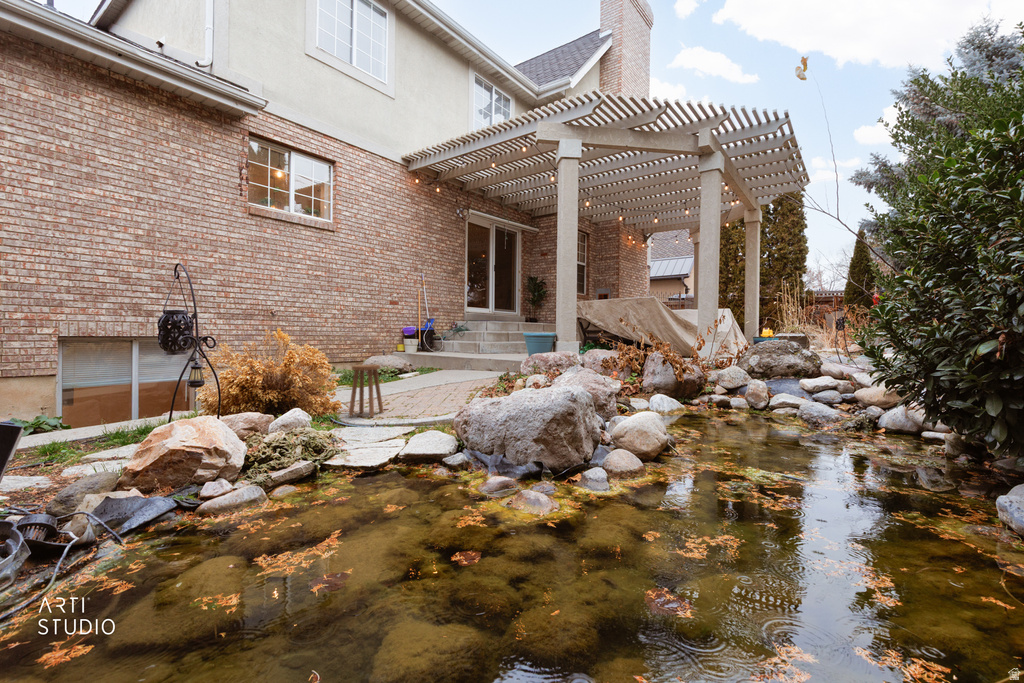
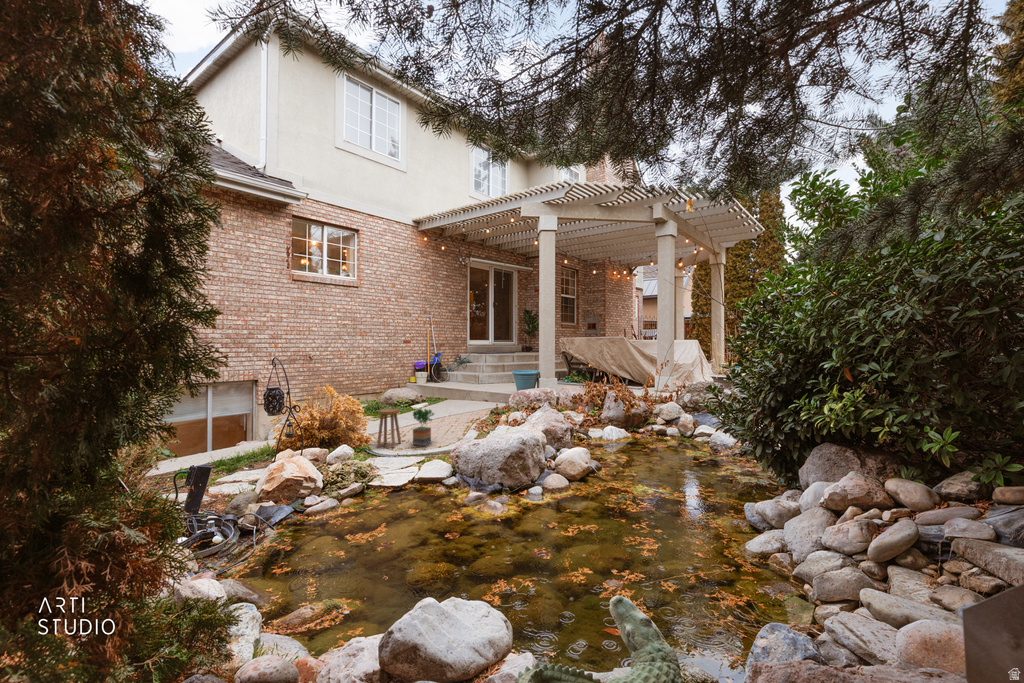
potted tree: none [398,363,431,415] -> present [413,409,434,446]

